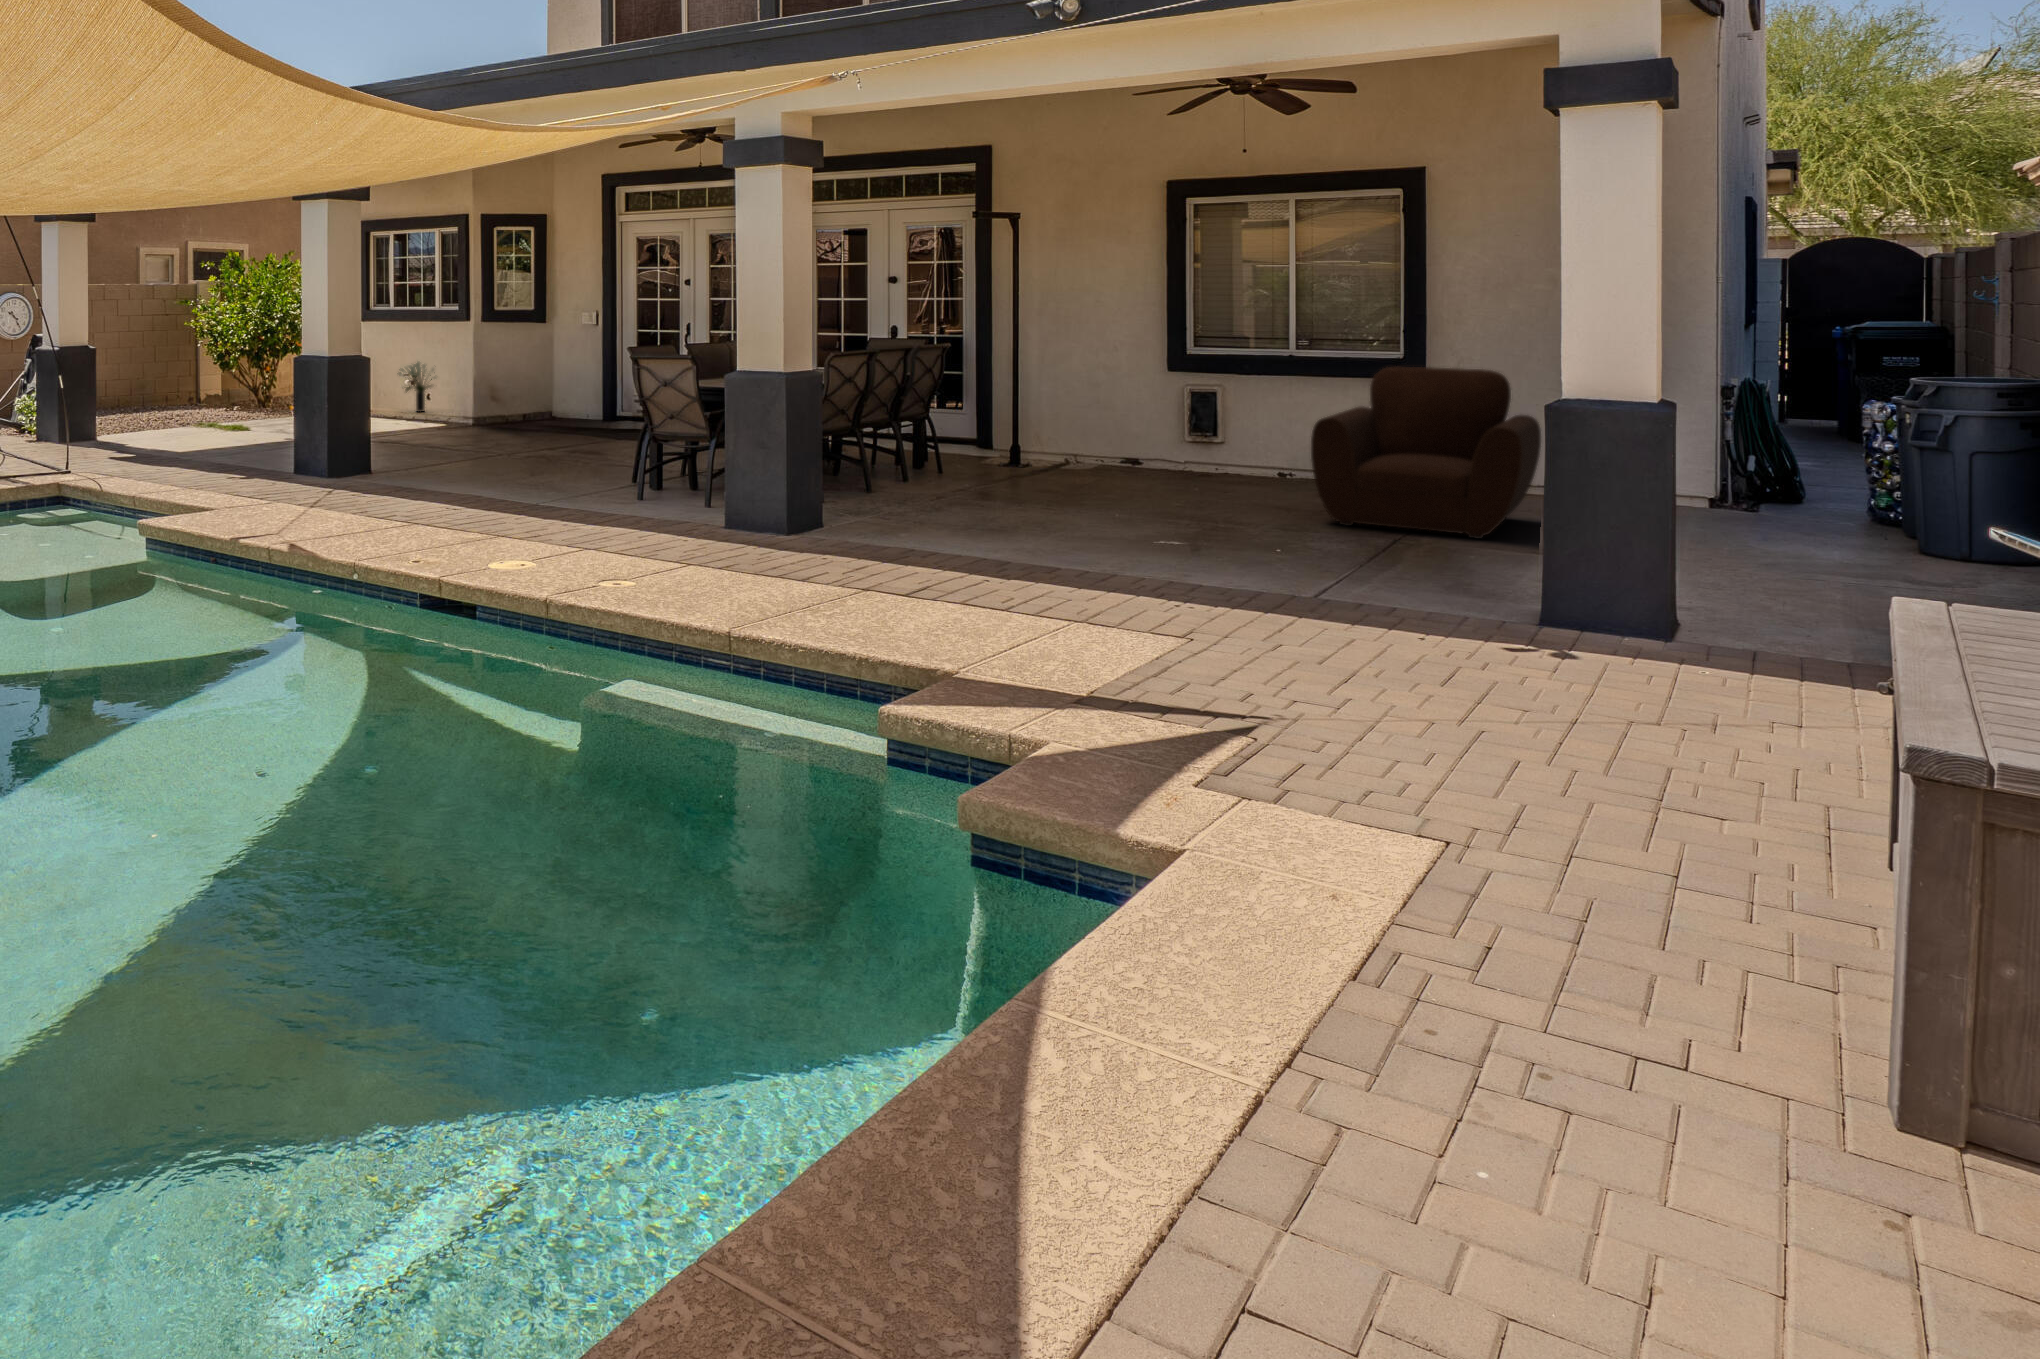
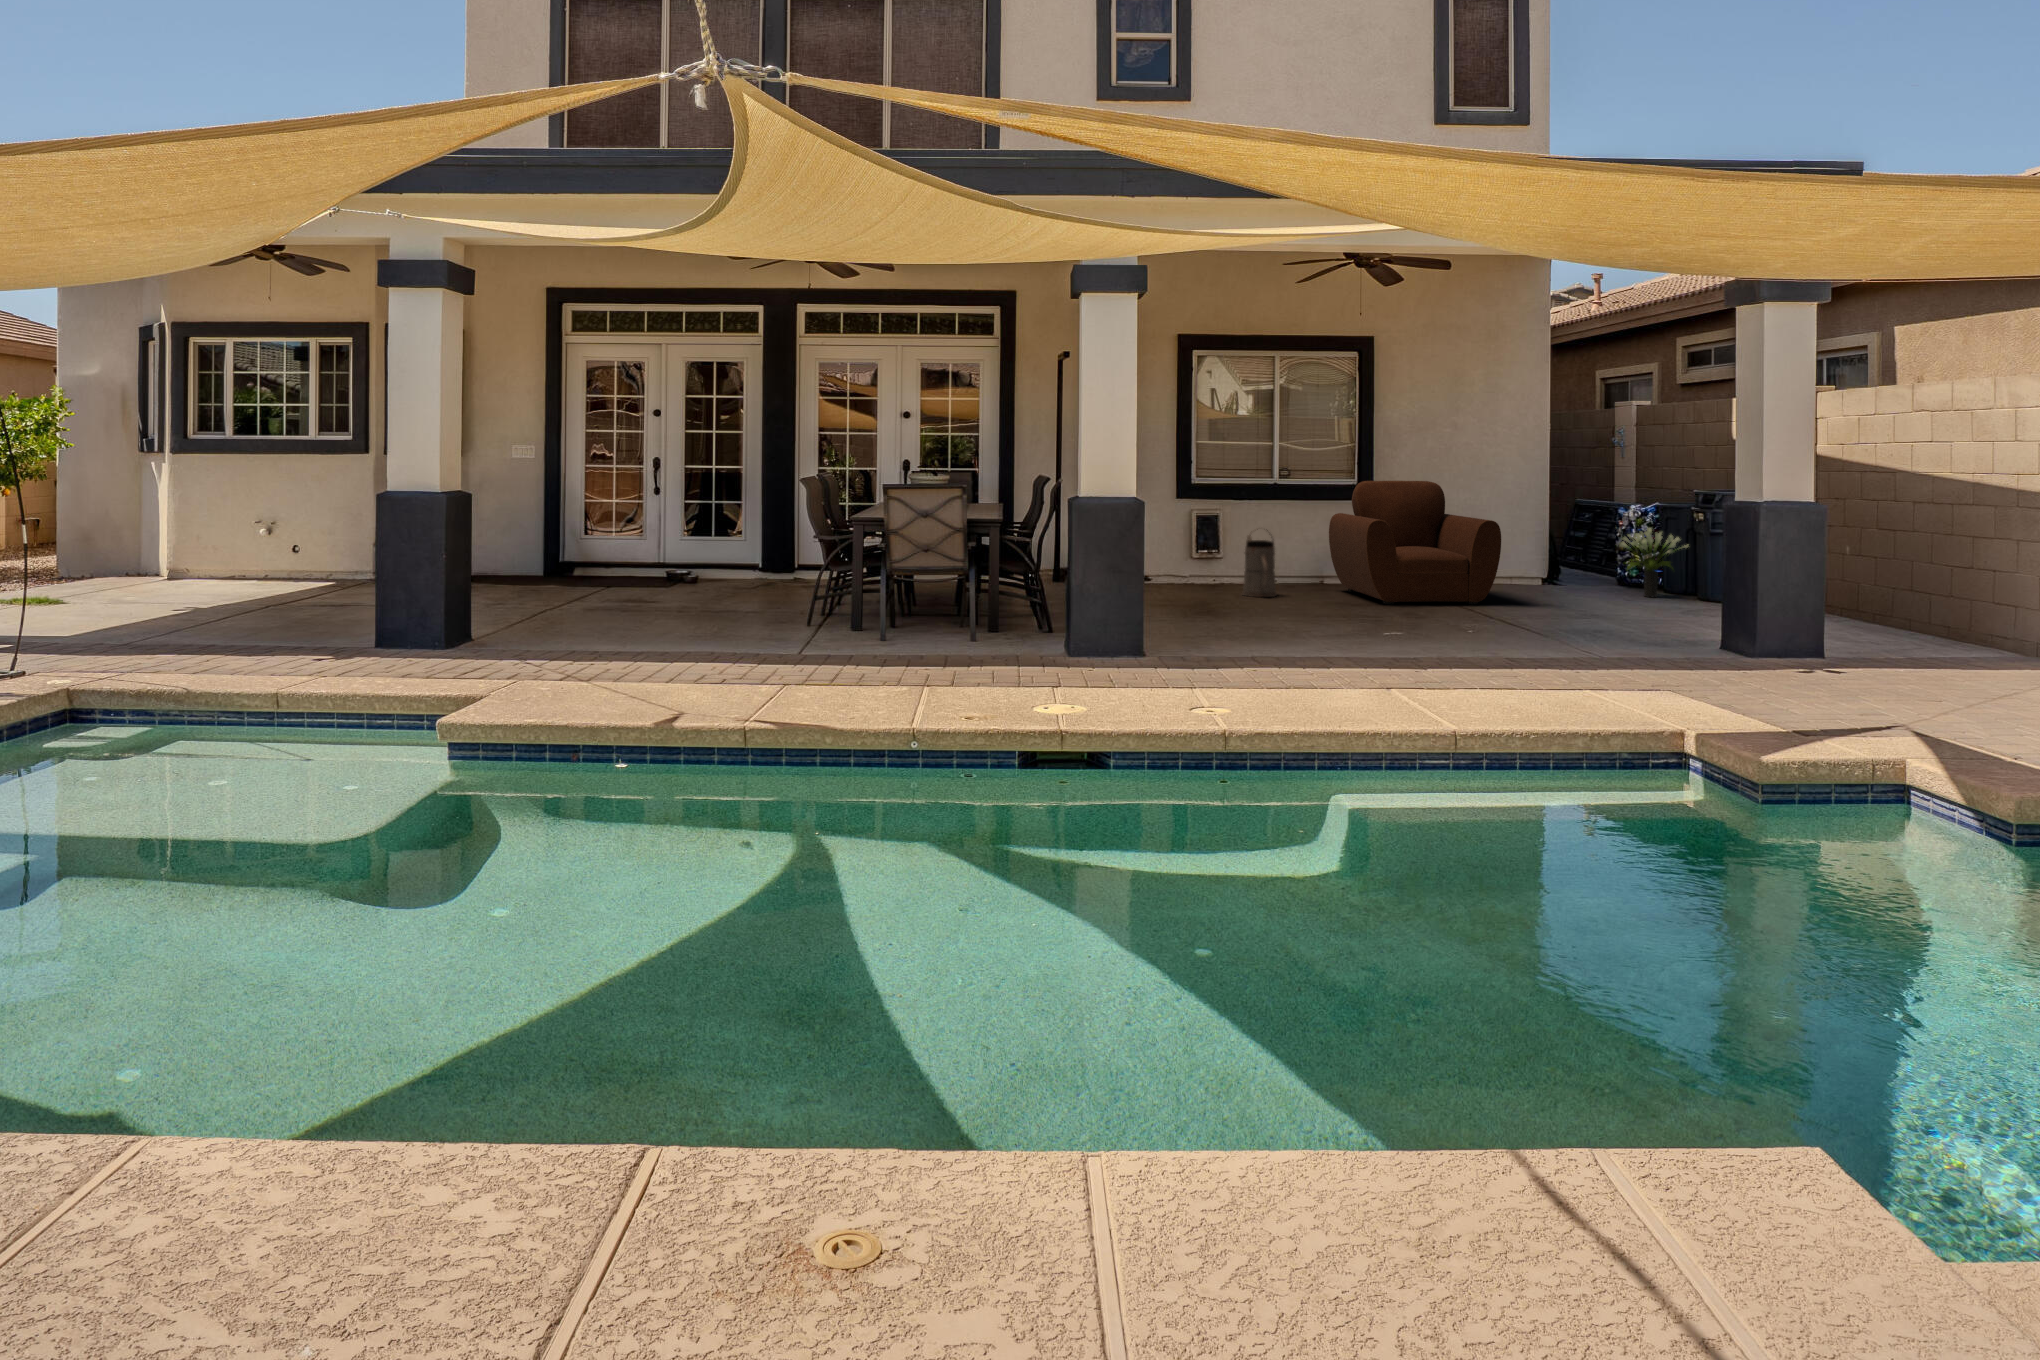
potted plant: present [397,362,432,412] -> present [1619,529,1688,597]
watering can: none [1196,419,1246,502] -> present [1242,530,1277,597]

